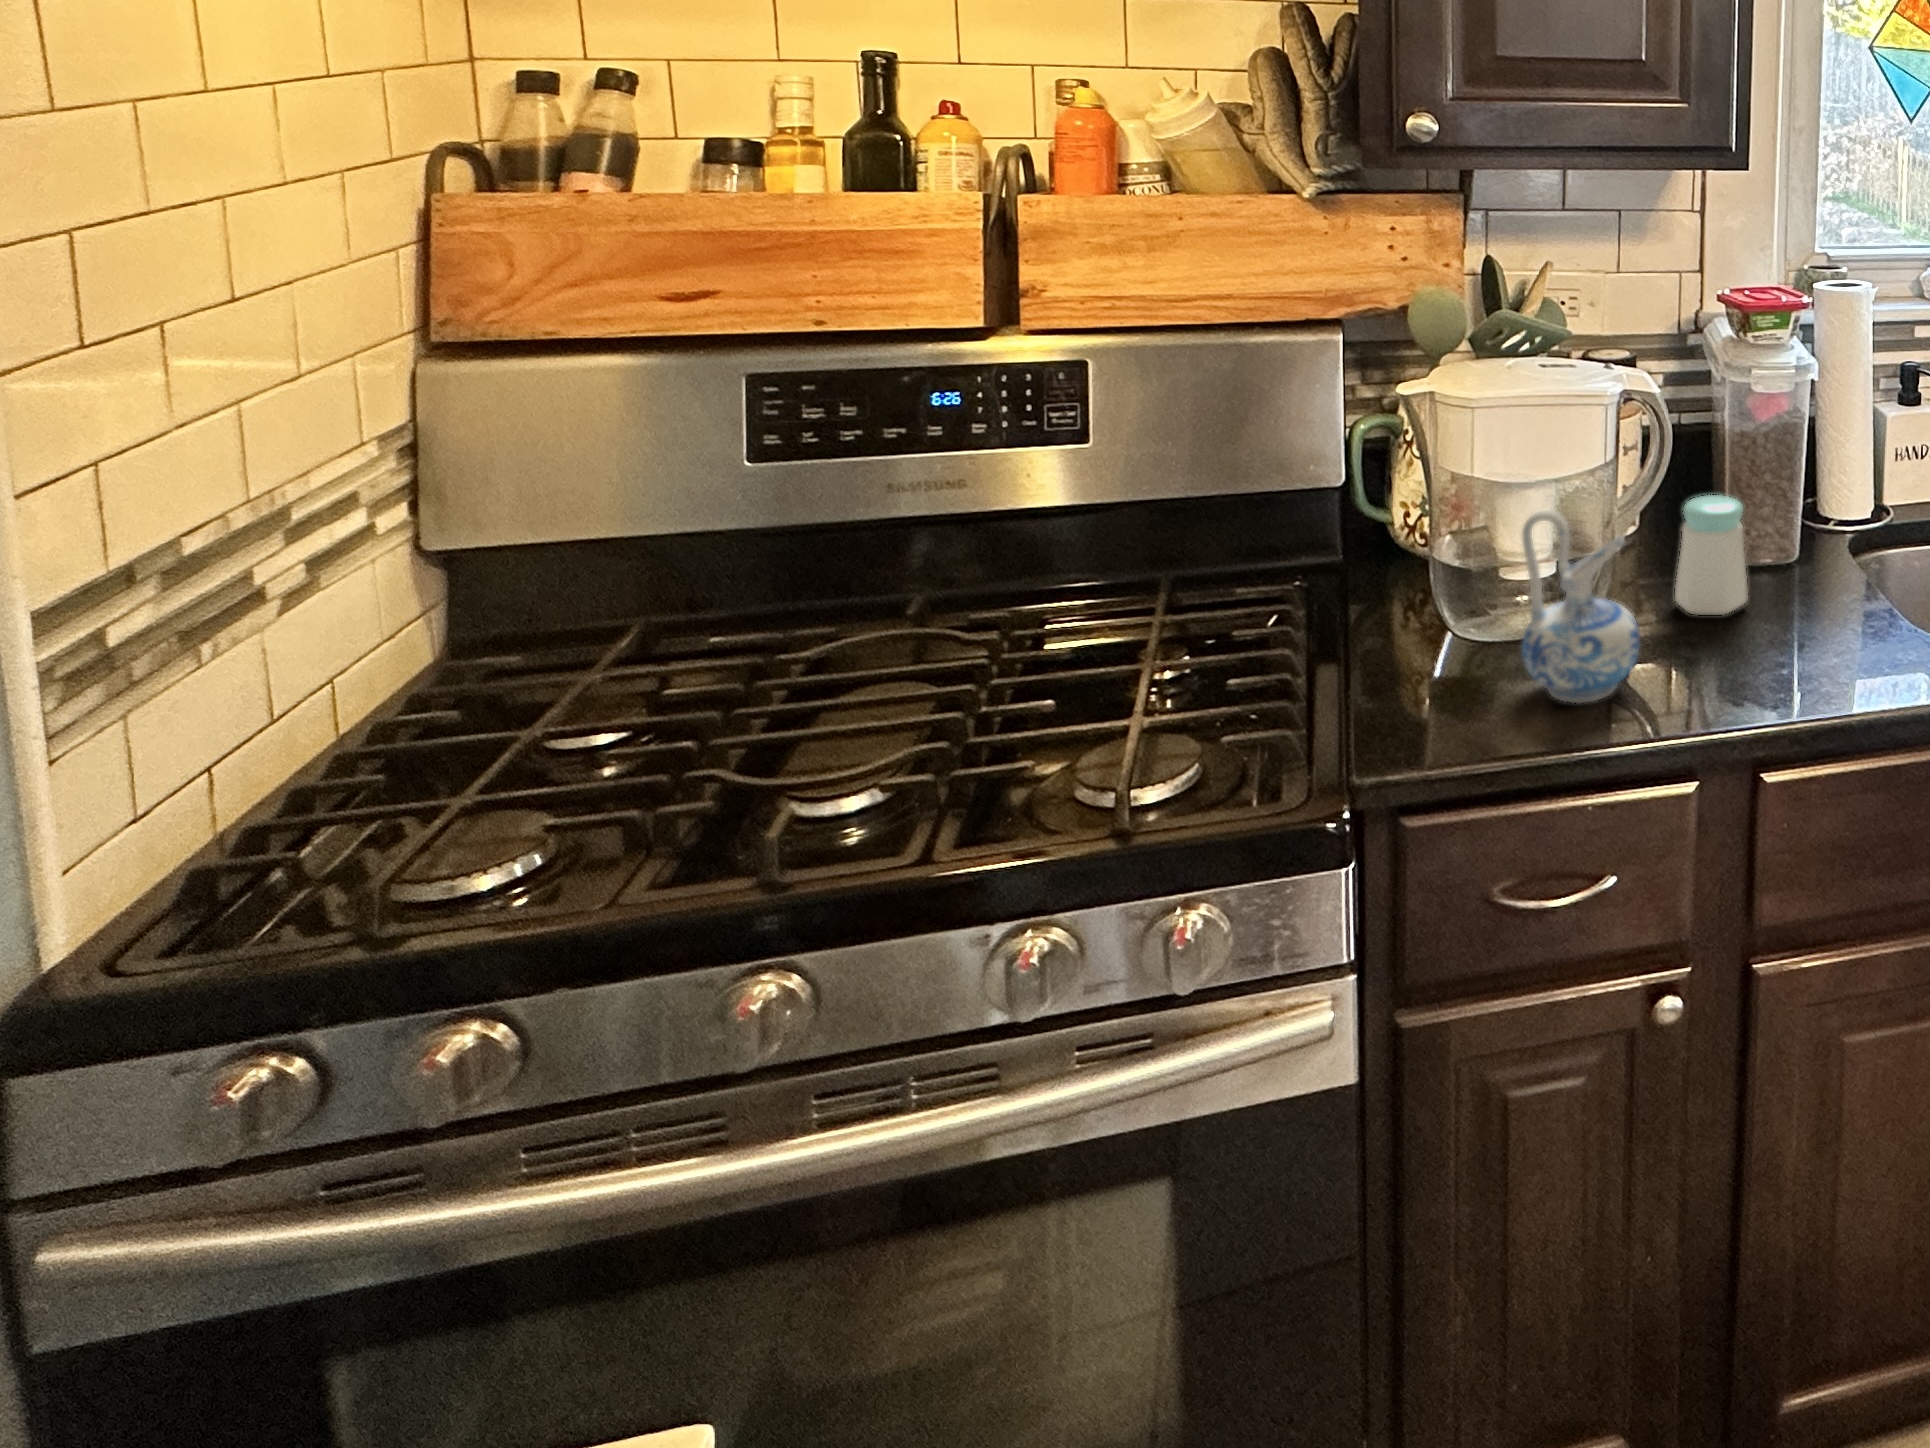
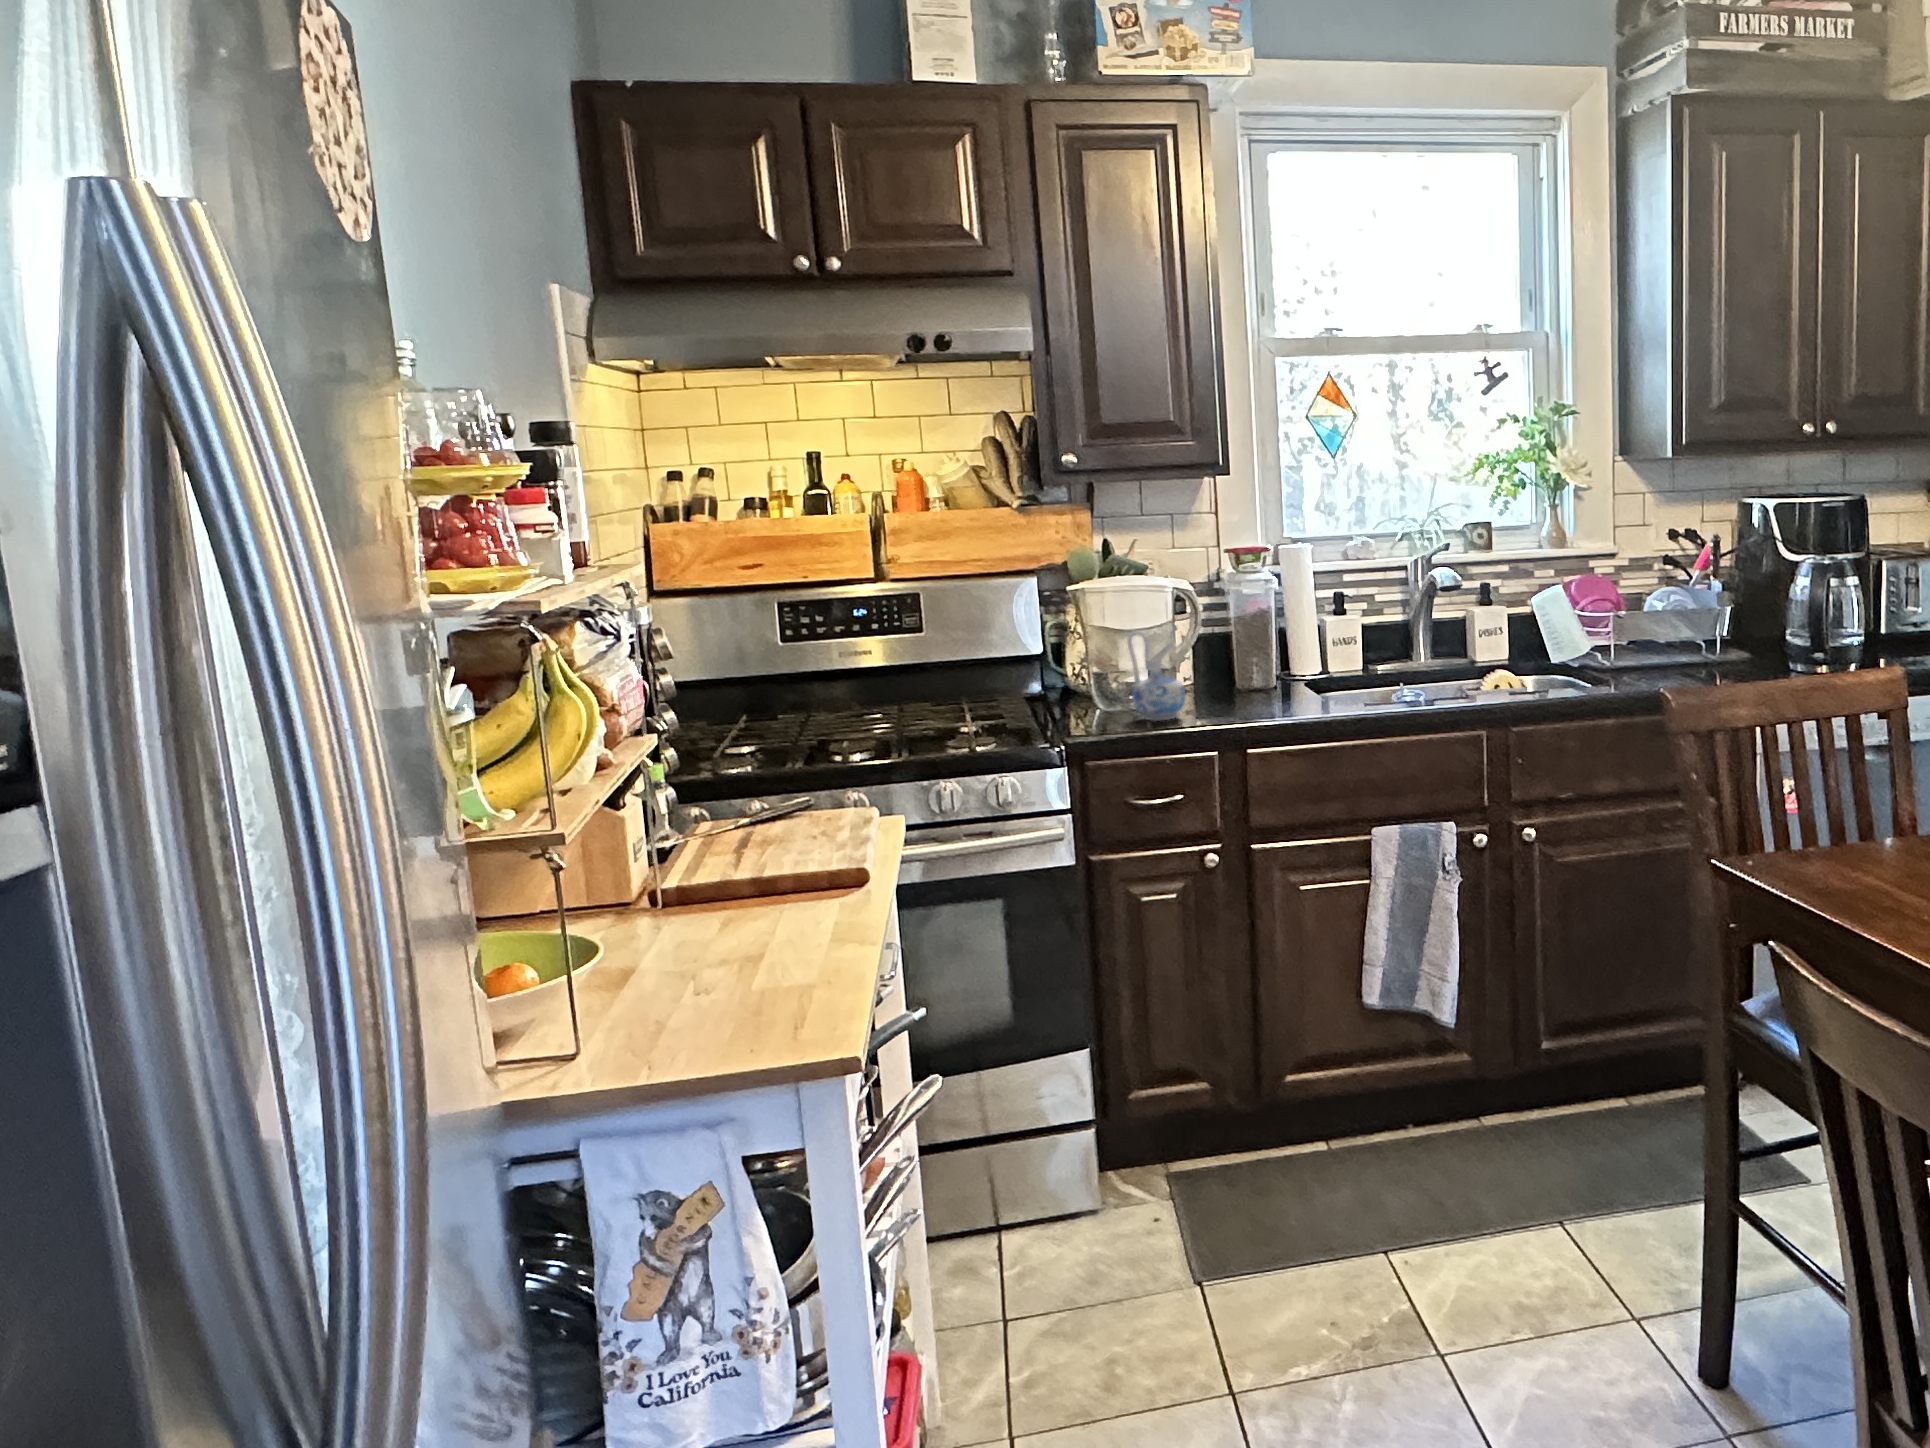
salt shaker: present [1675,495,1748,615] -> none [1207,644,1243,702]

